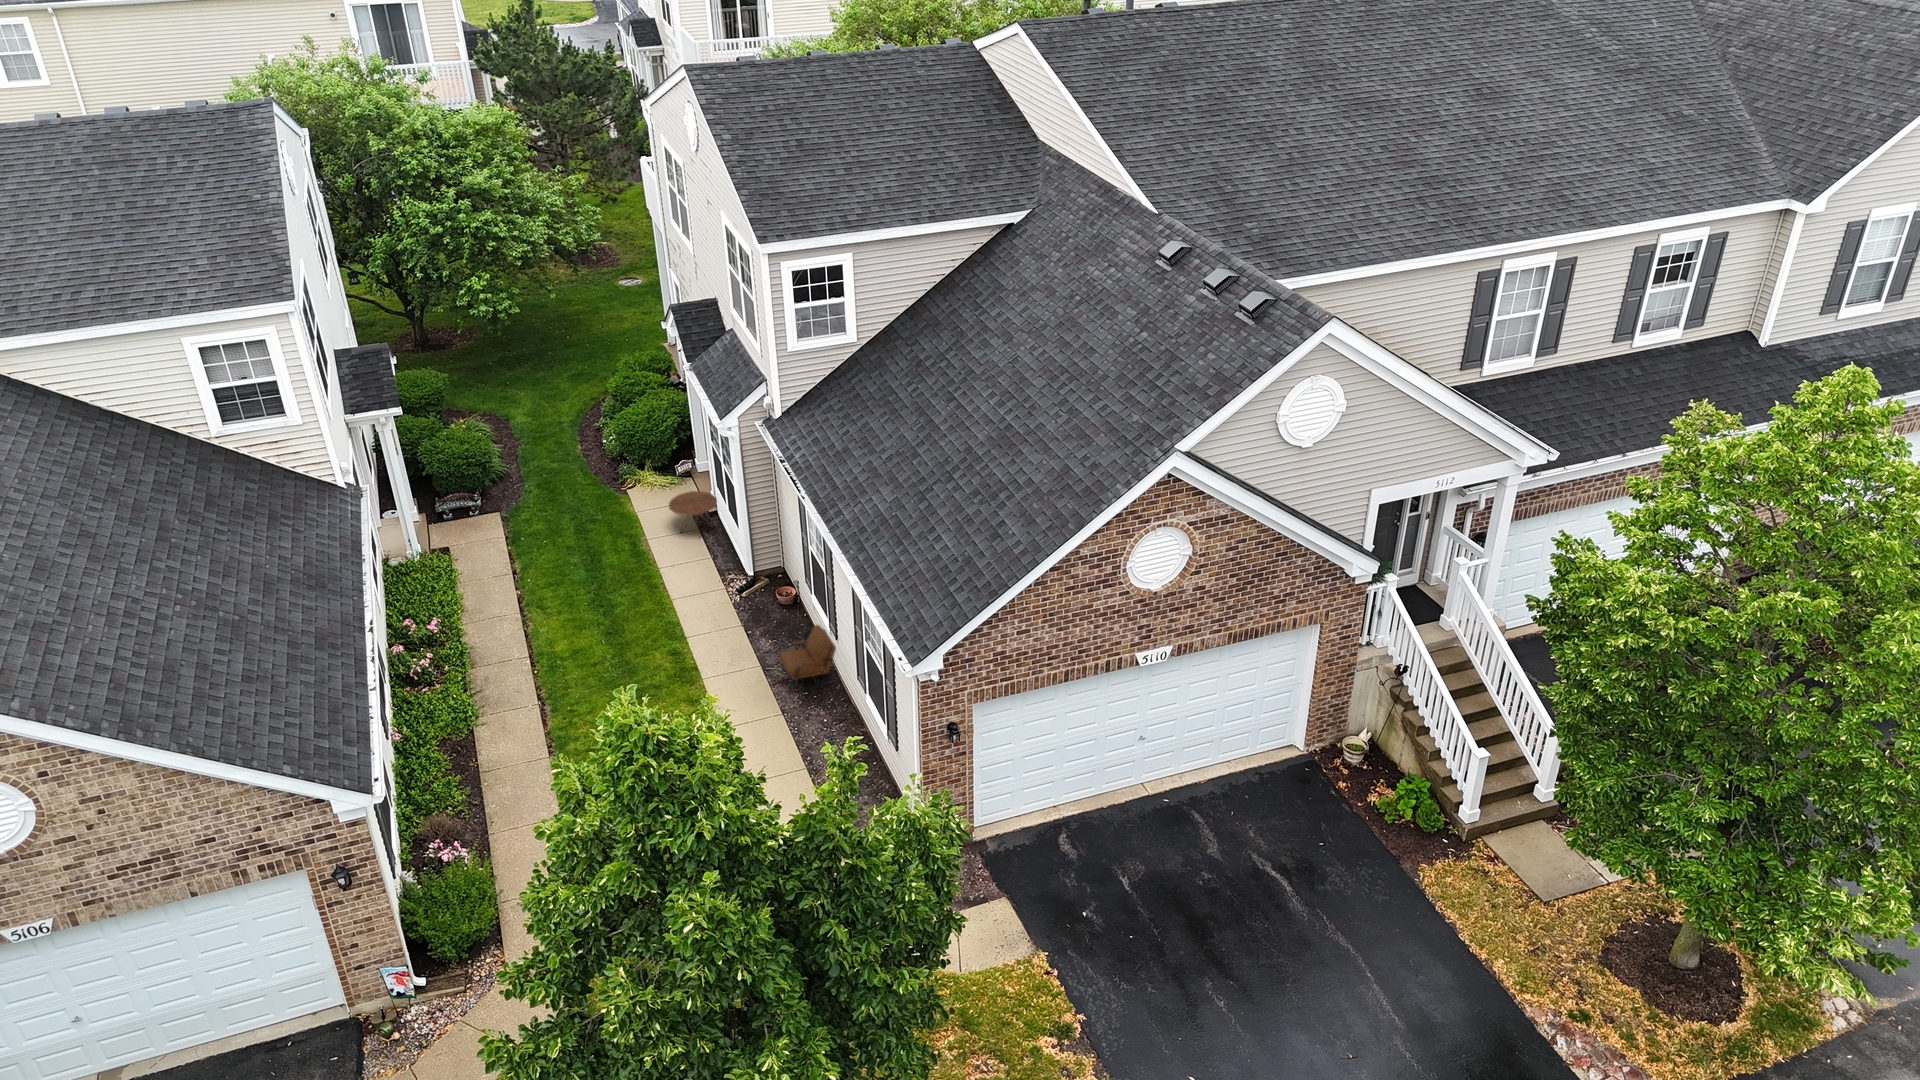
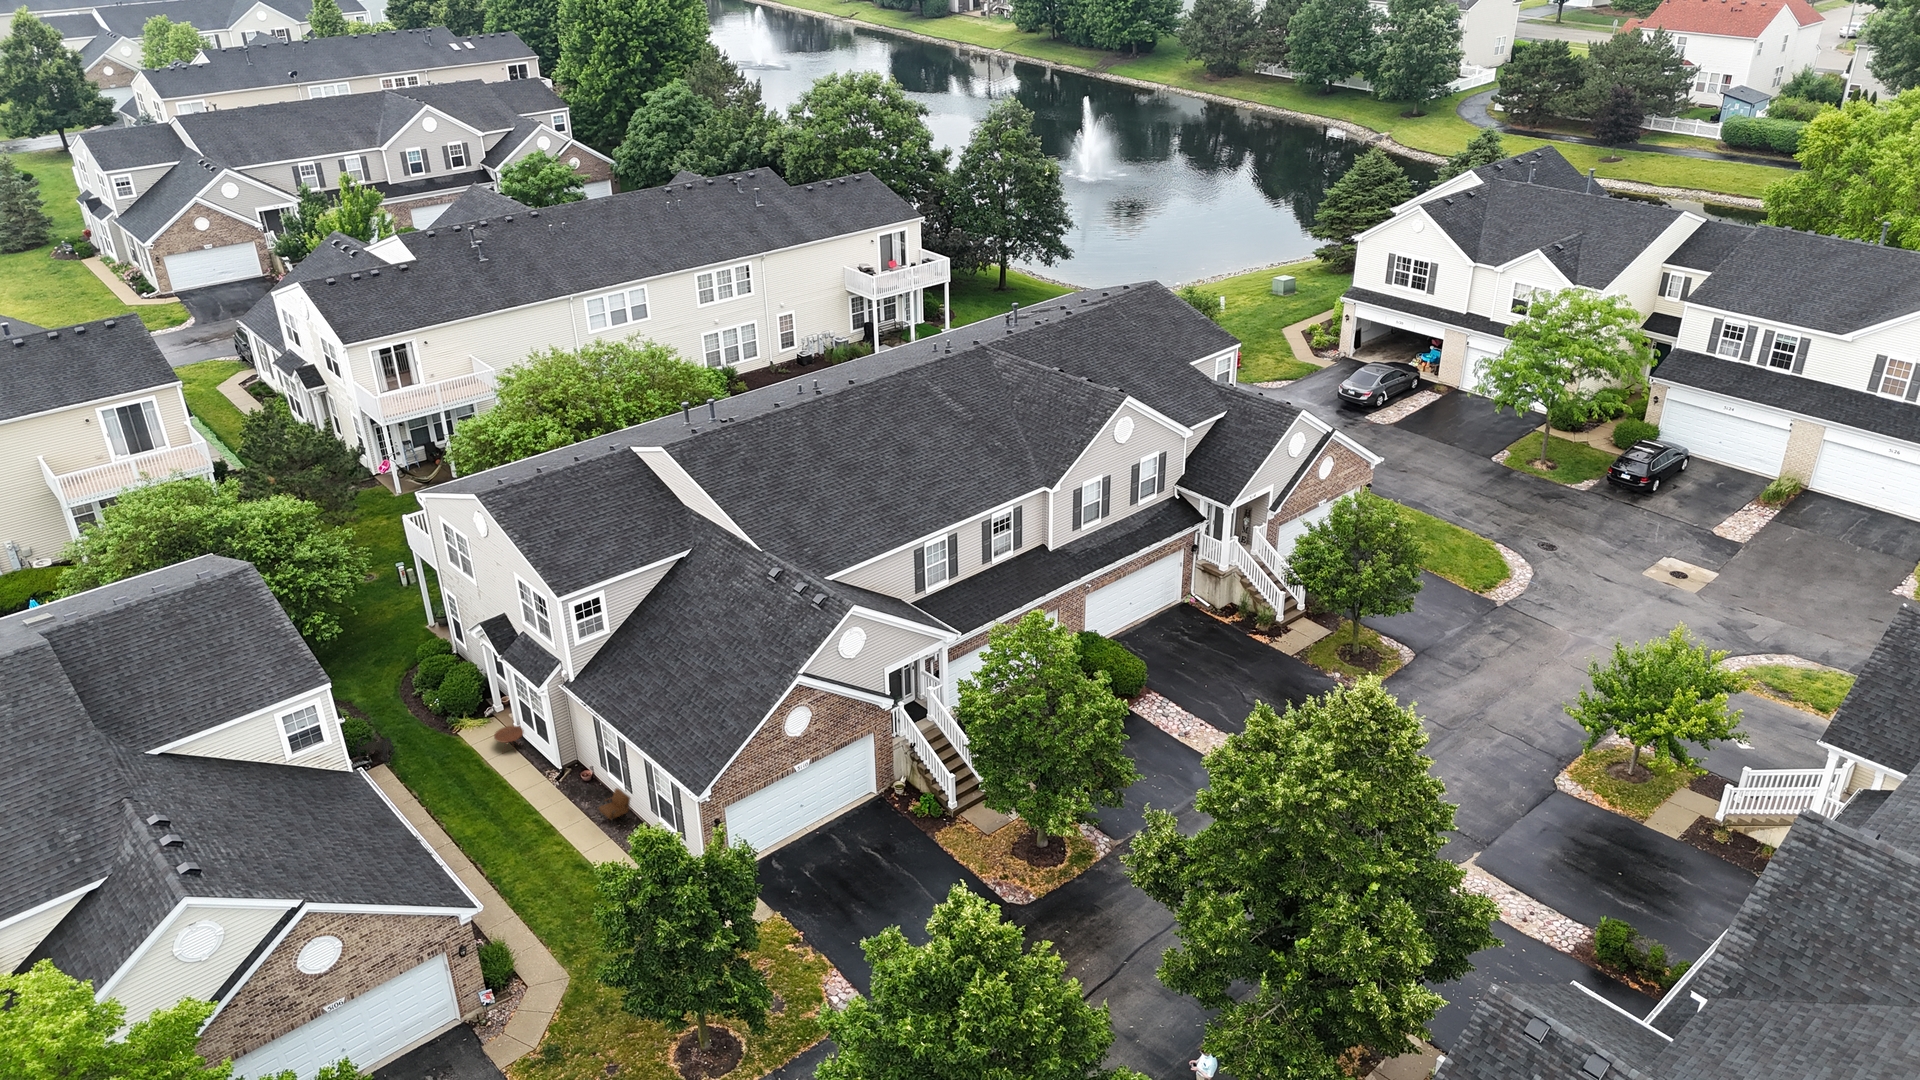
bench: none [474,465,532,512] -> present [356,738,394,762]

